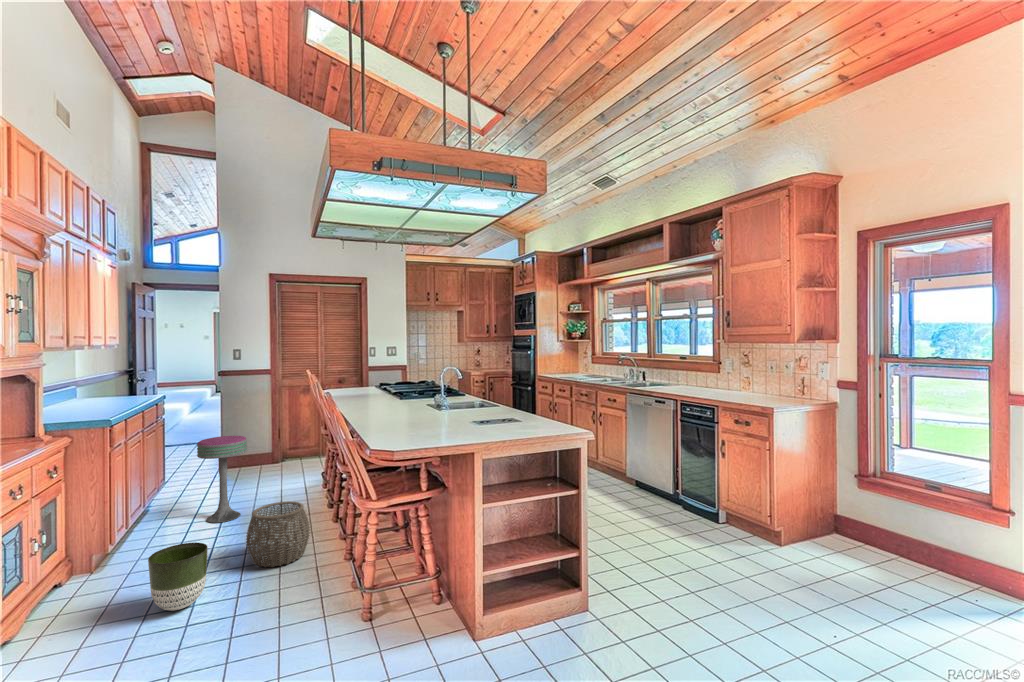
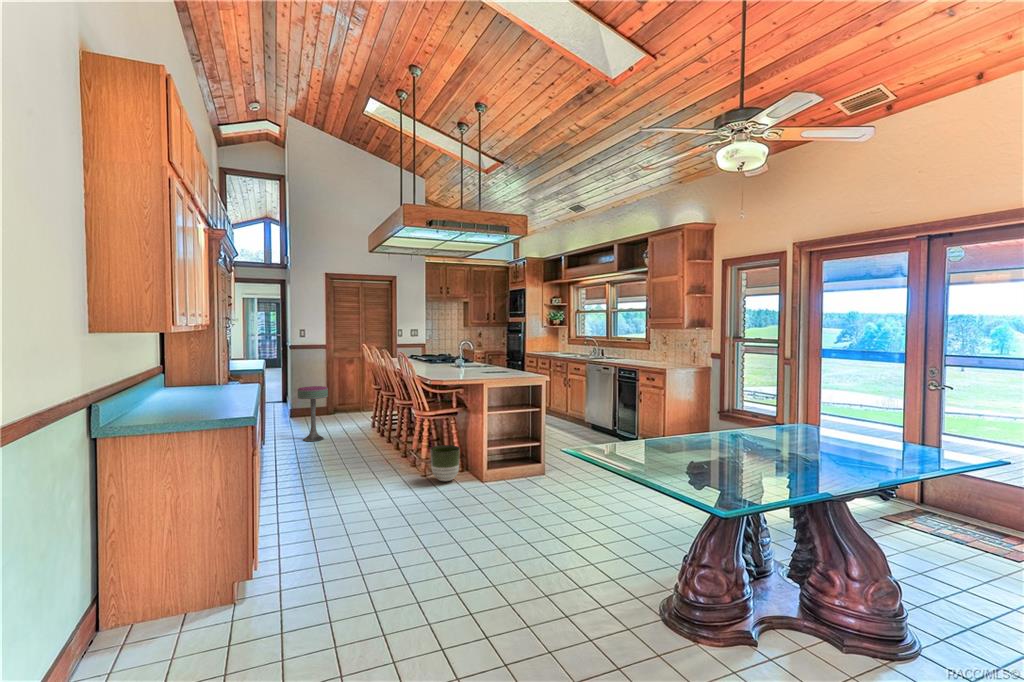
woven basket: present [246,501,310,567] -> none [343,423,379,458]
planter: present [148,542,208,611] -> present [431,445,460,481]

